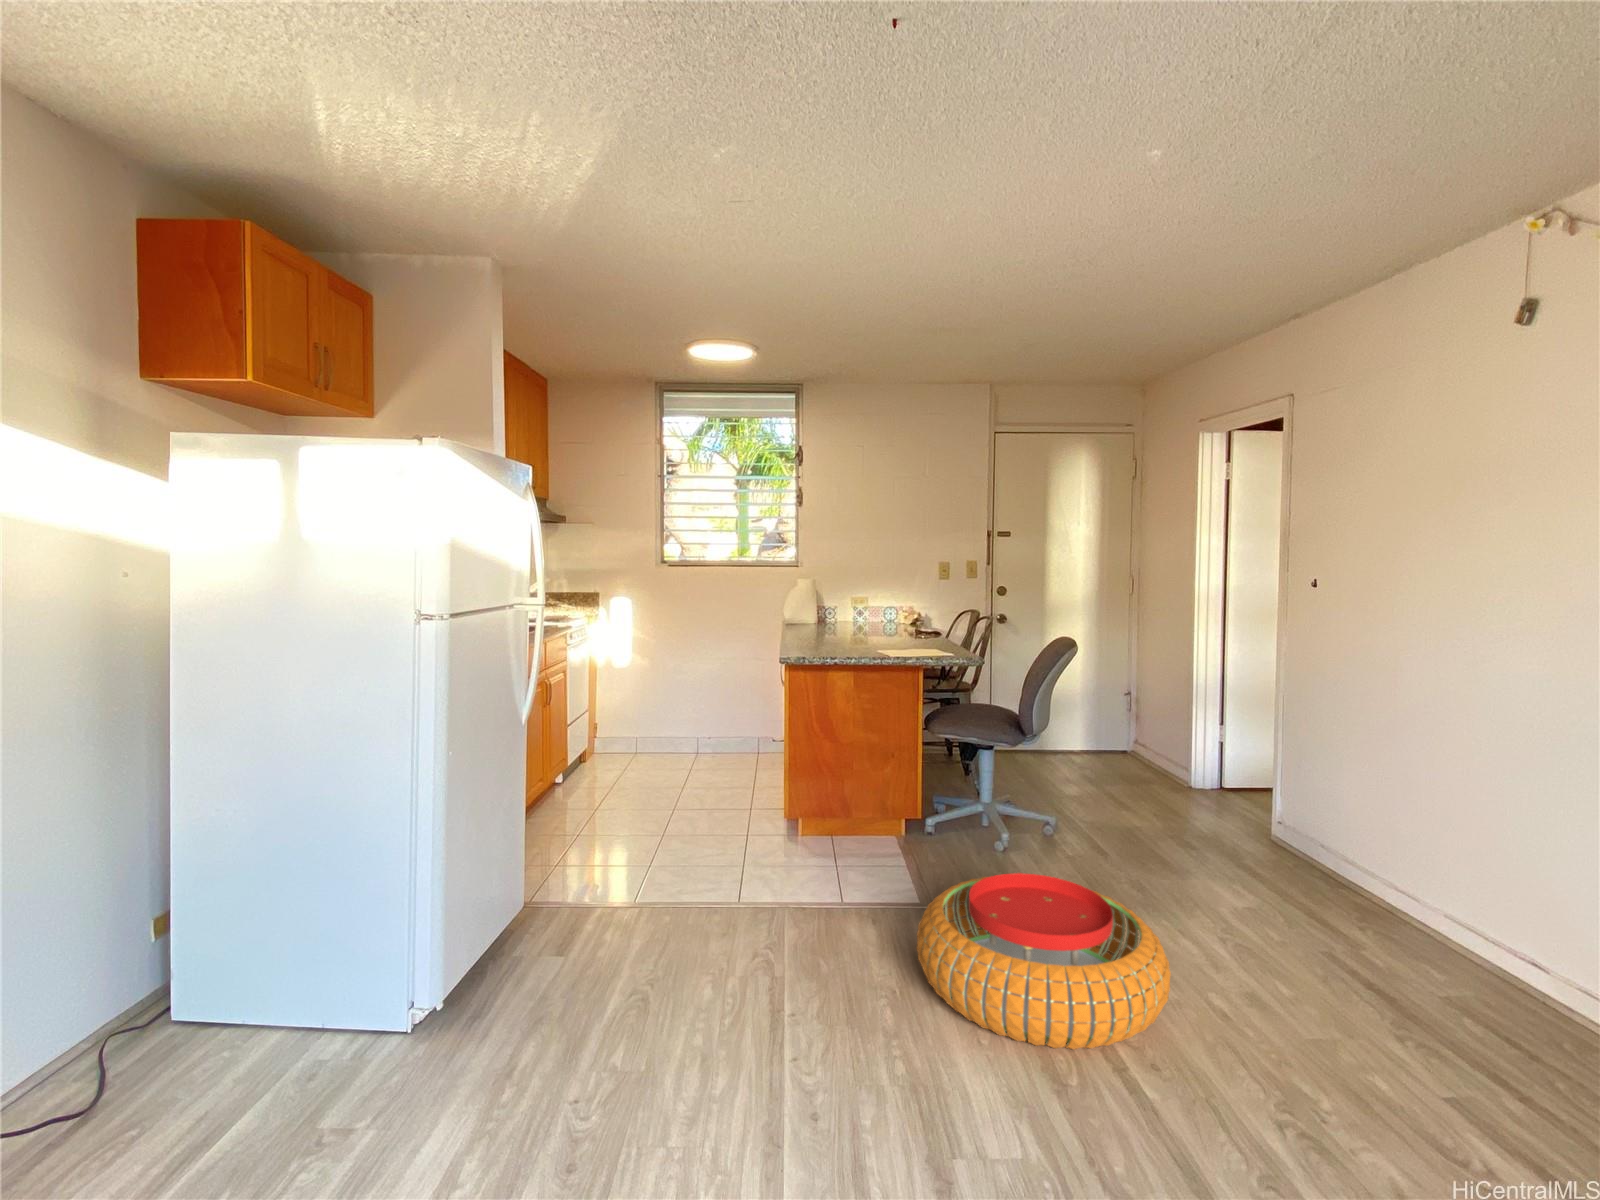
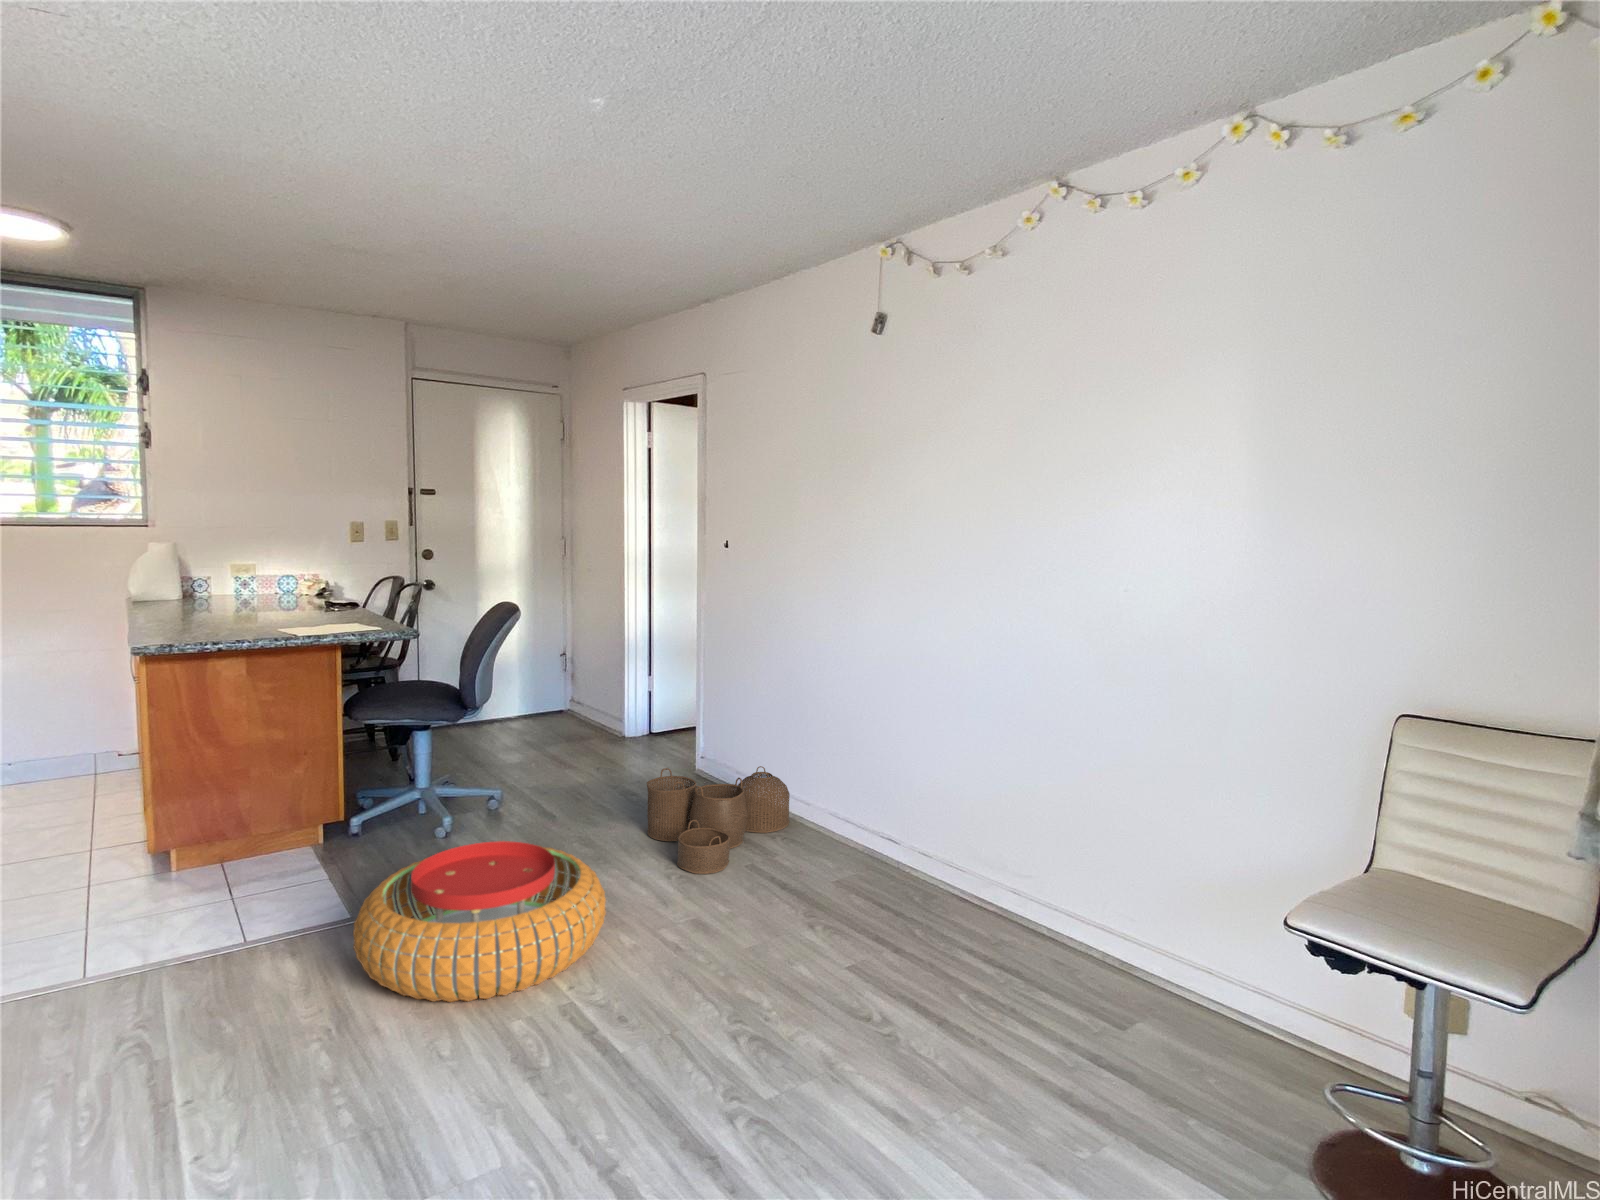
woven basket: none [1219,832,1424,975] -> present [647,766,790,874]

